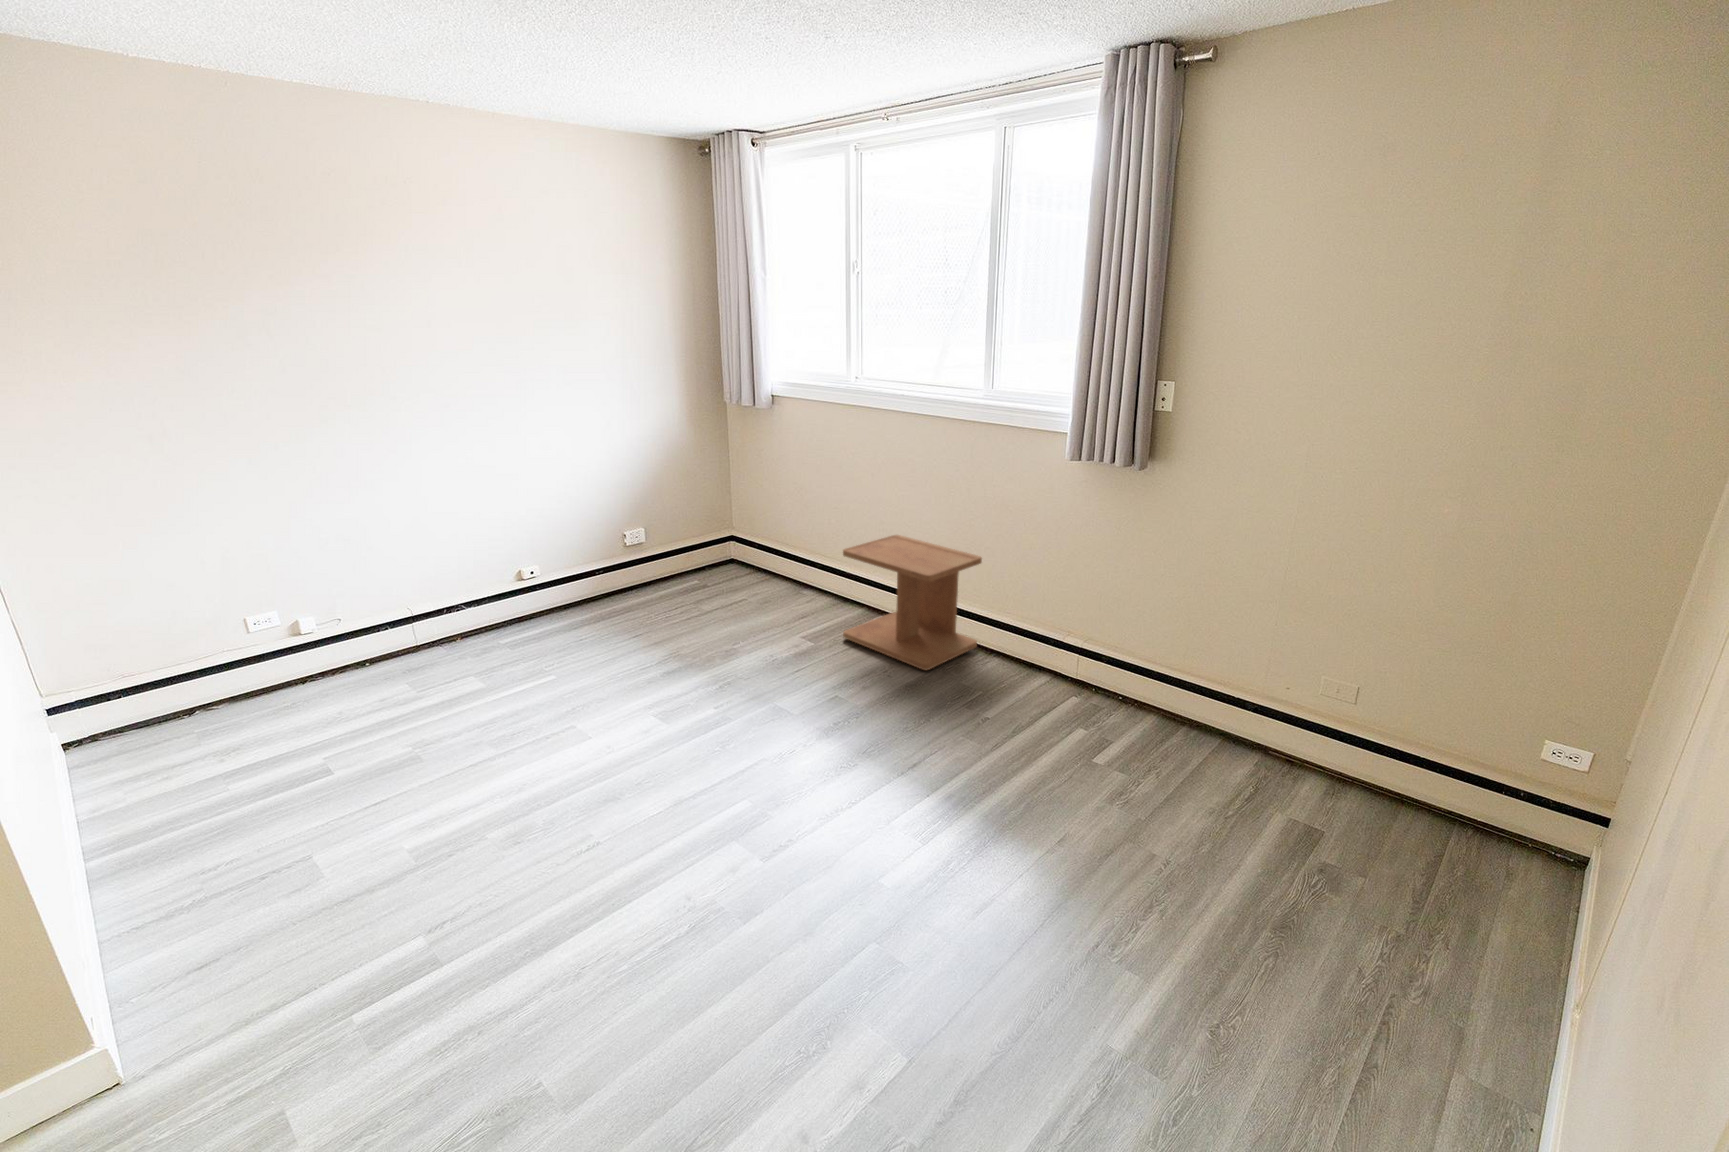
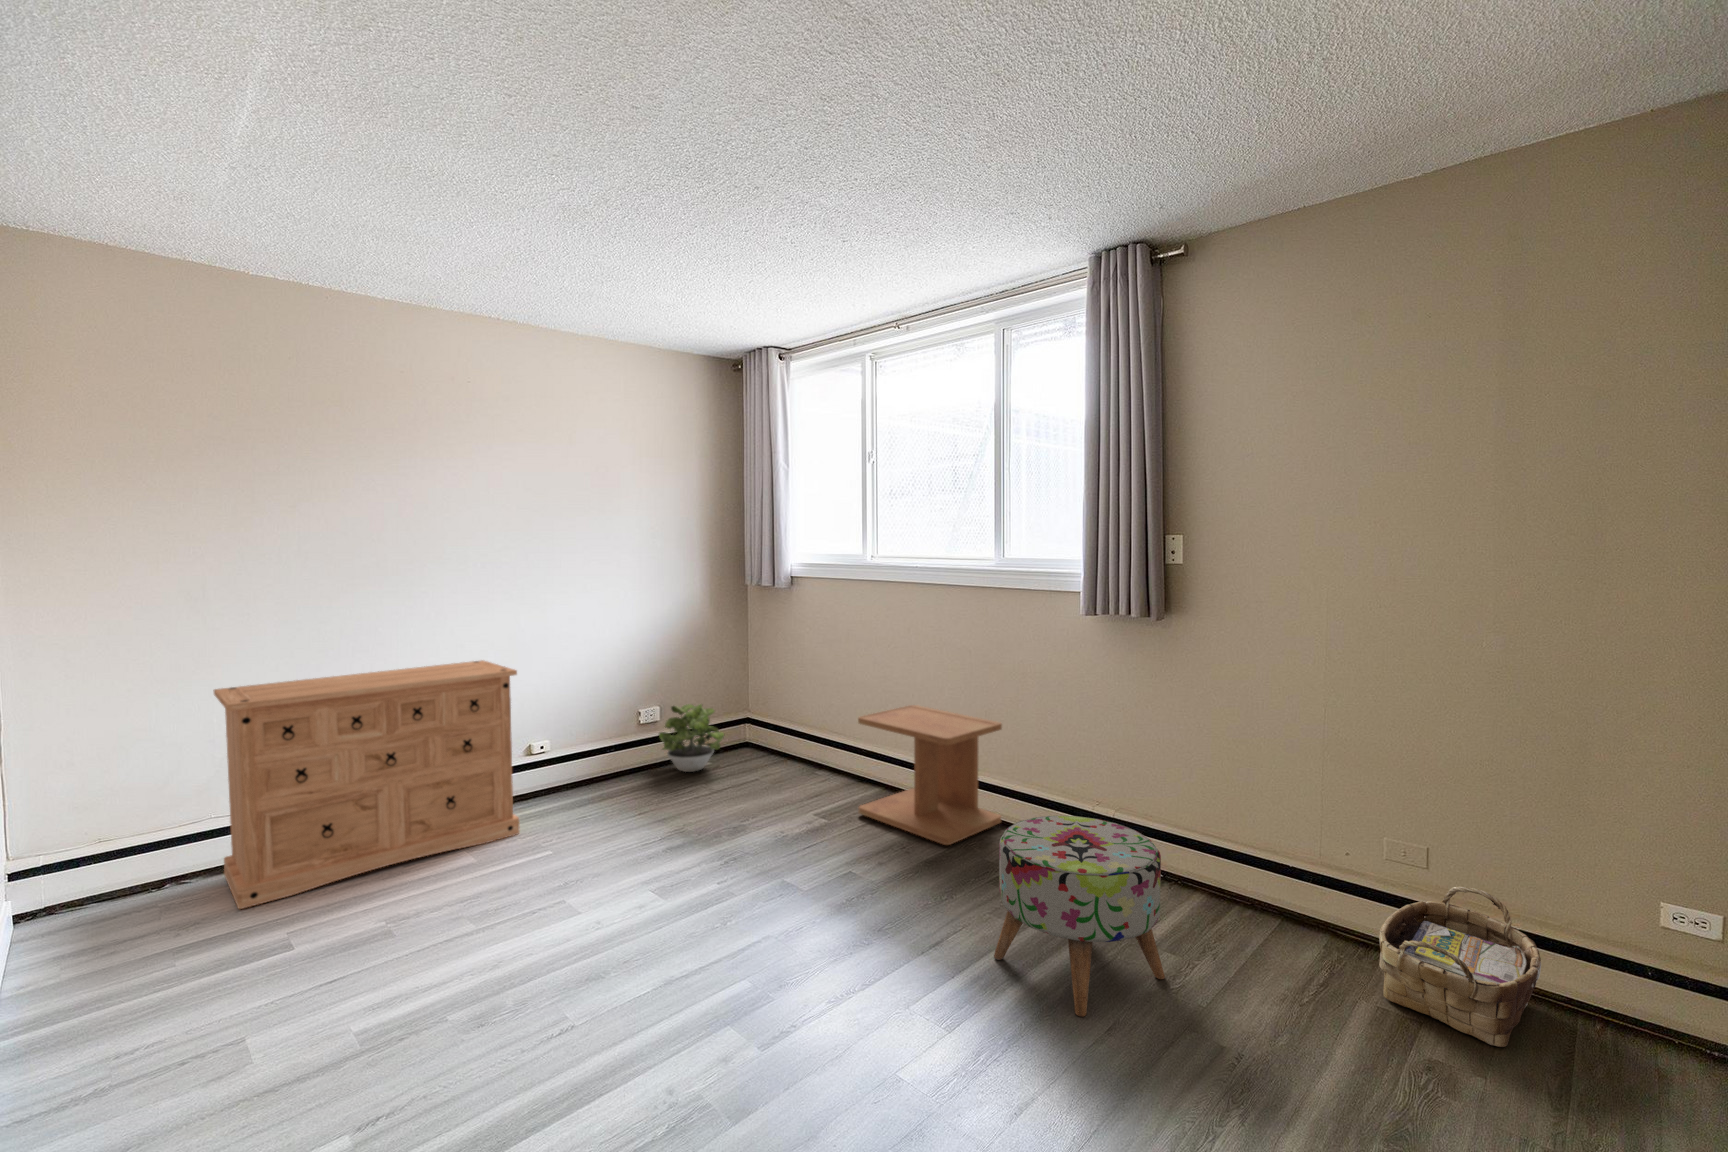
dresser: none [199,492,522,736] -> present [214,660,520,909]
potted plant: none [645,527,711,593] -> present [659,704,724,772]
ottoman: none [965,657,1119,829] -> present [994,816,1165,1017]
woven basket: none [1296,722,1433,852] -> present [1379,887,1541,1047]

